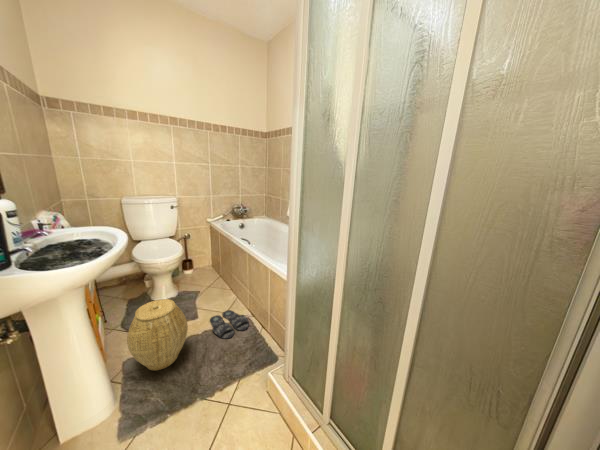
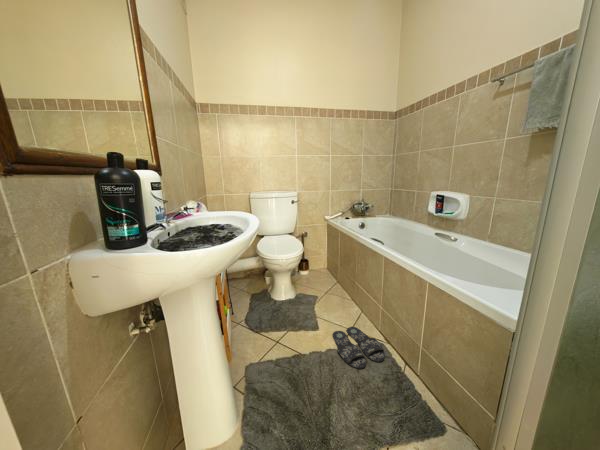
woven basket: present [127,299,188,370] -> none [251,302,313,389]

